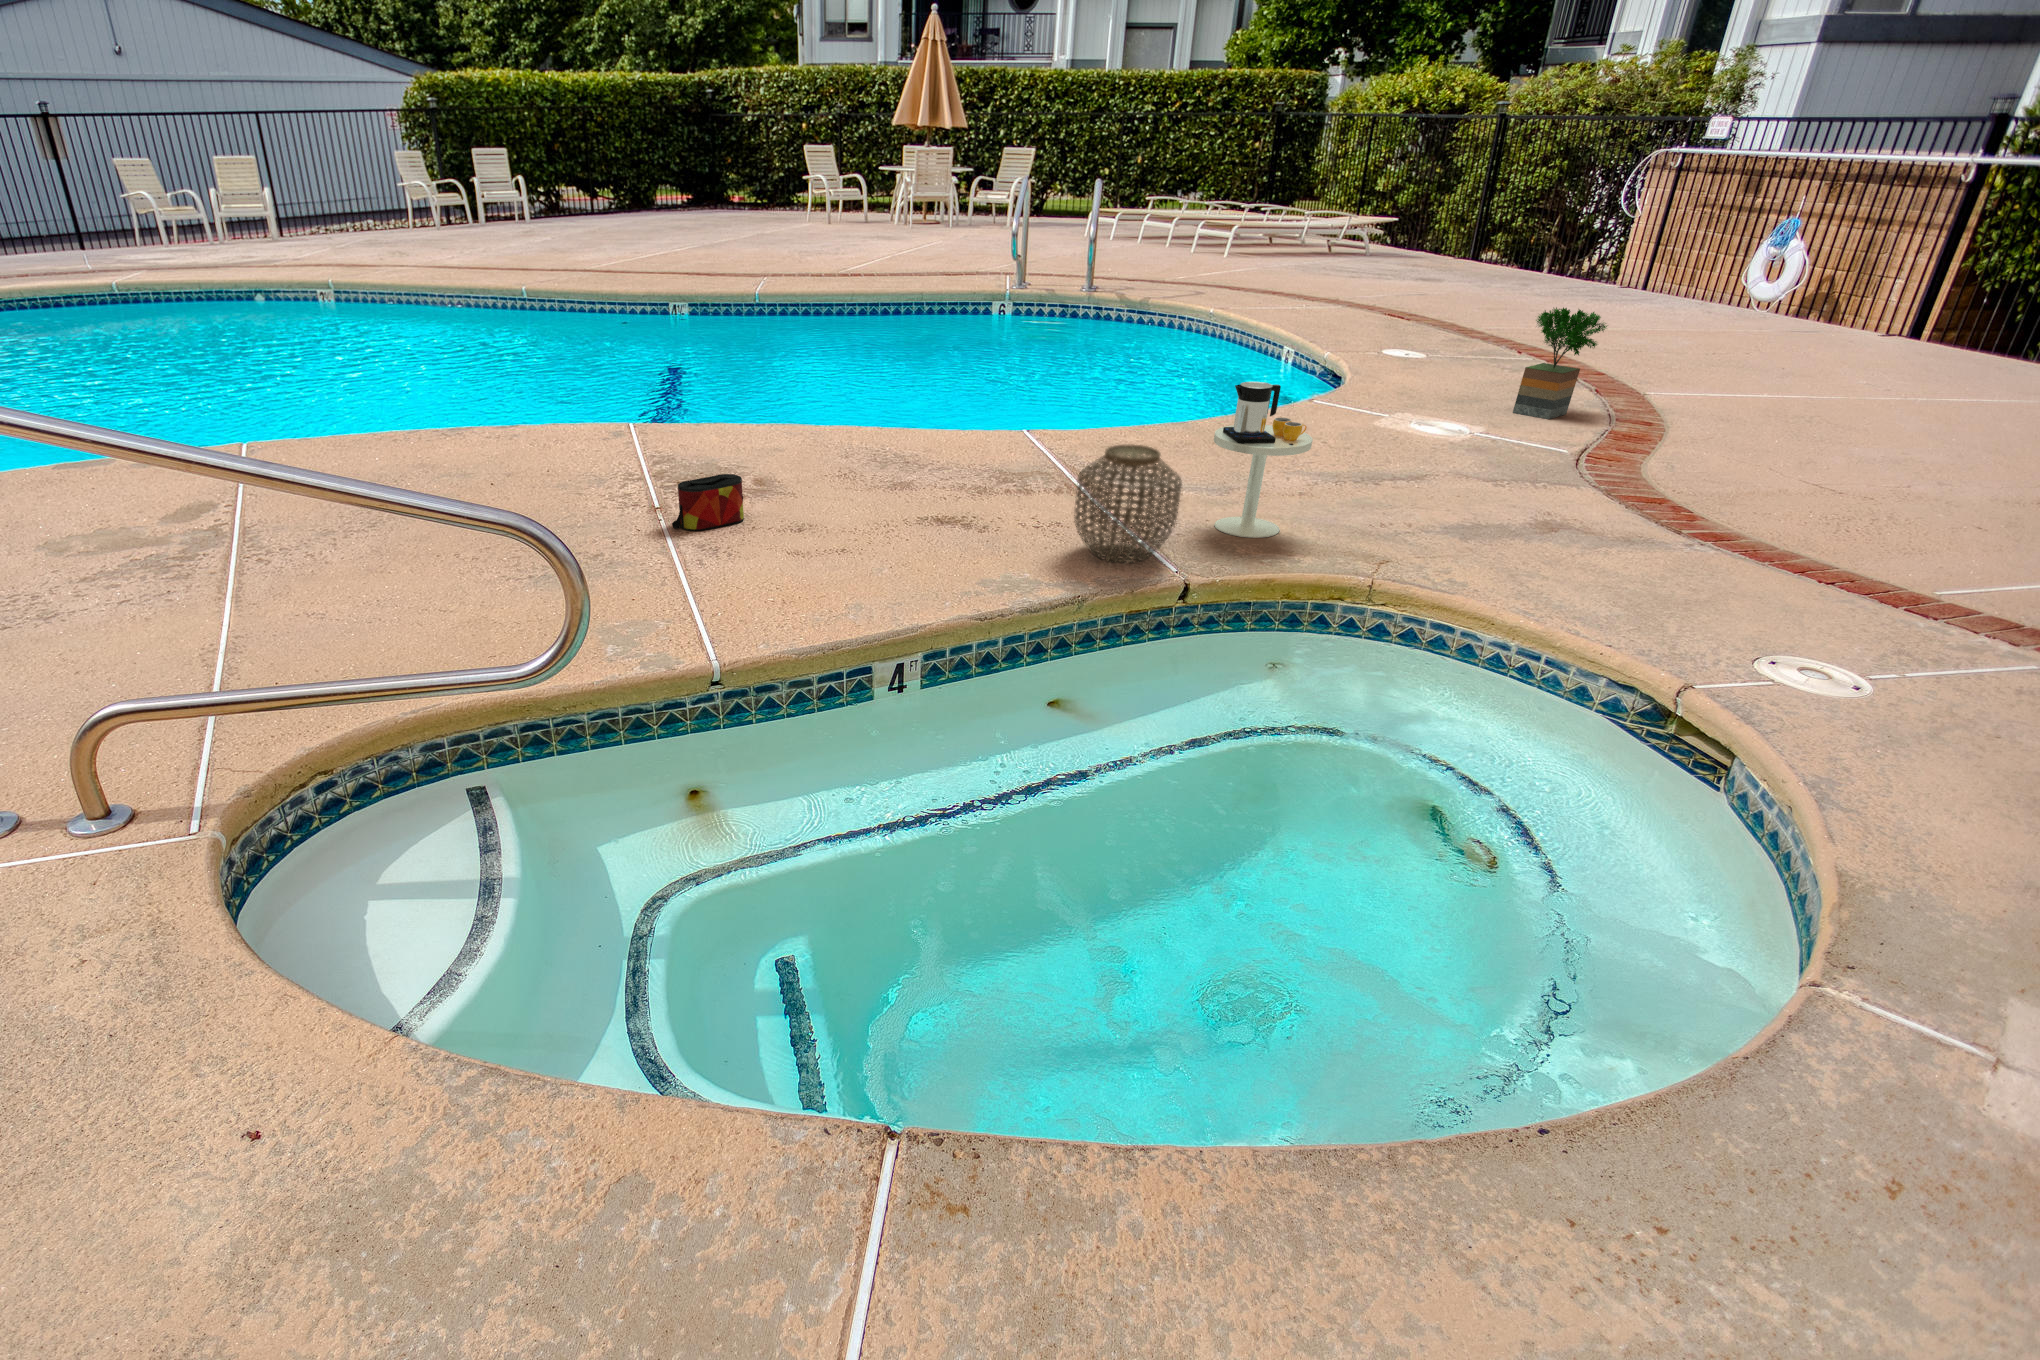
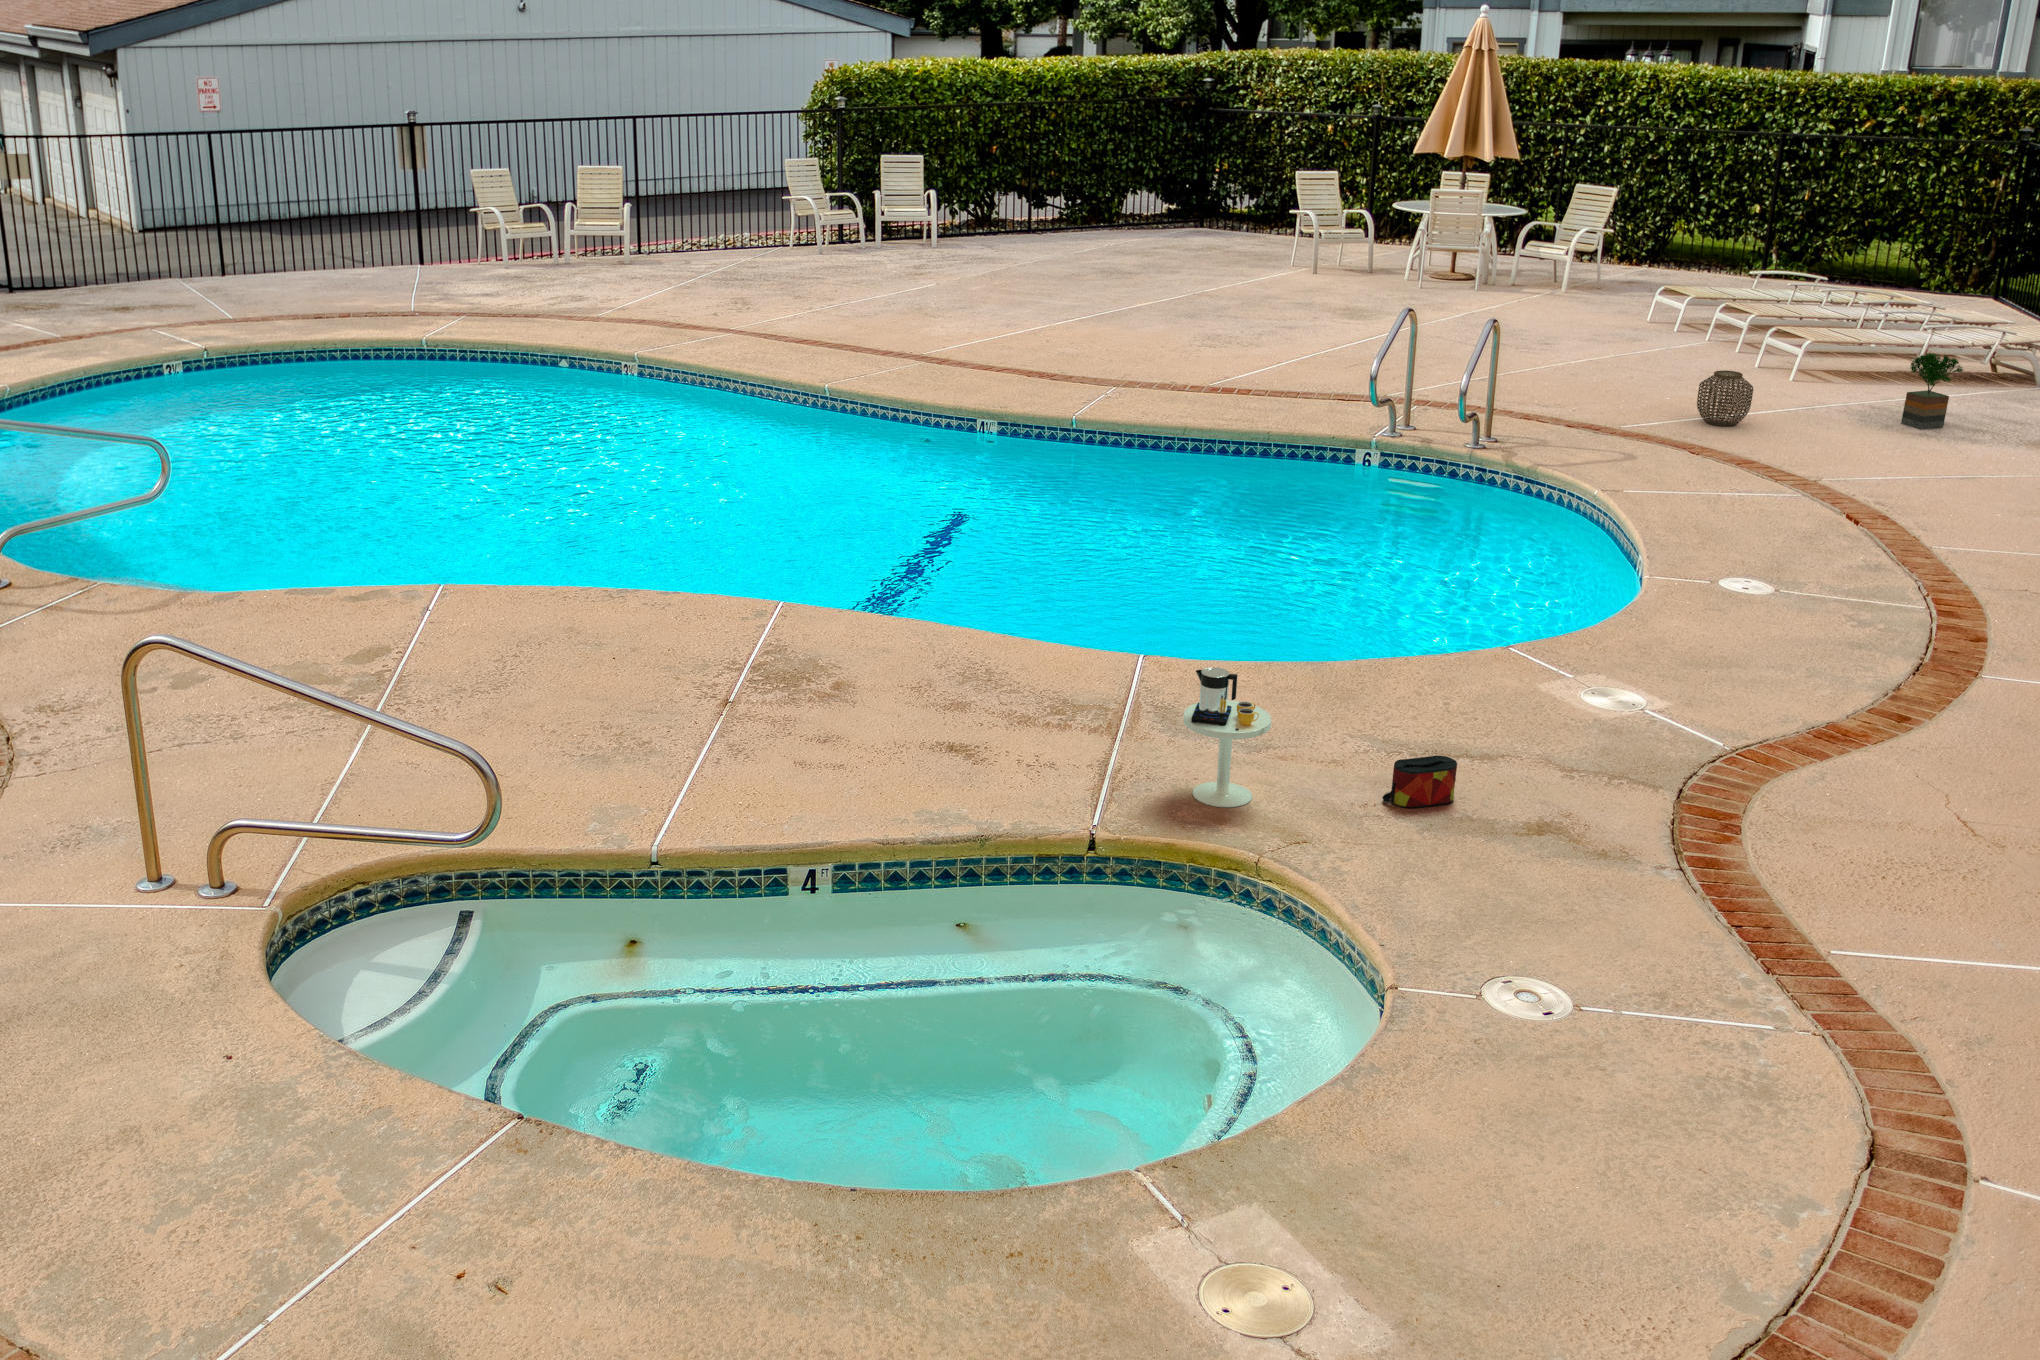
potted tree: present [1513,307,1607,419] -> present [1901,353,1963,429]
woven basket: present [1074,444,1181,563] -> present [1697,370,1753,427]
bag: present [672,474,744,531] -> present [1382,755,1457,809]

